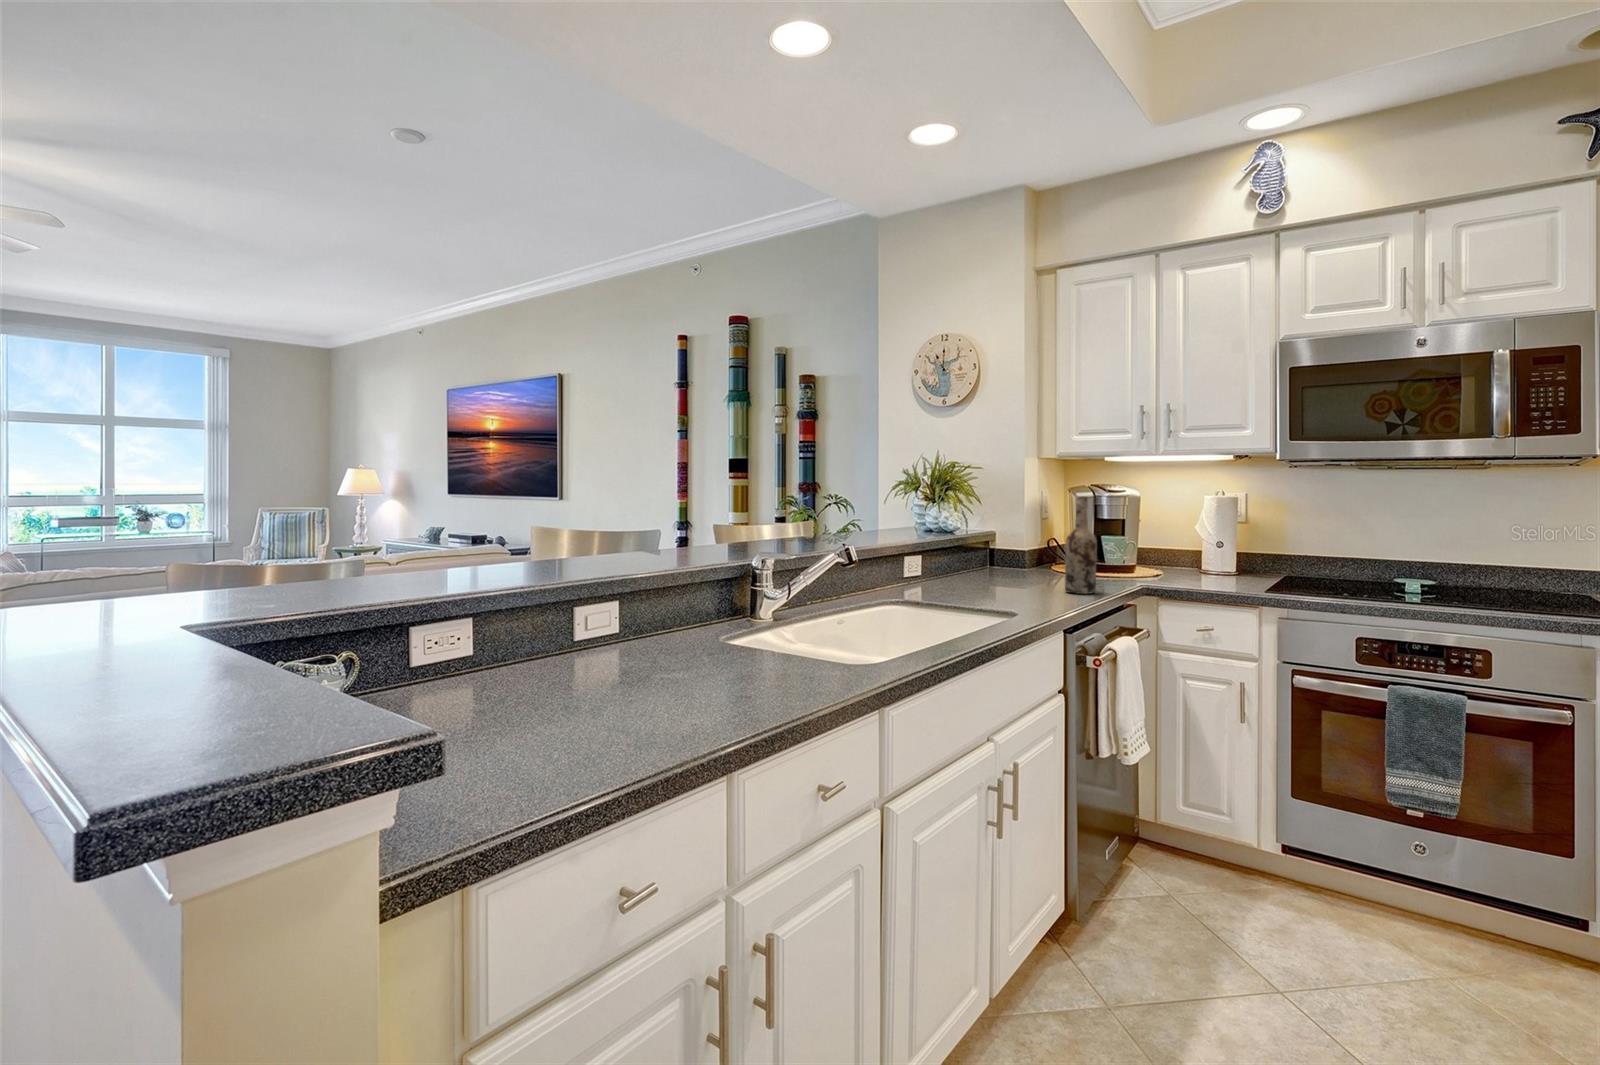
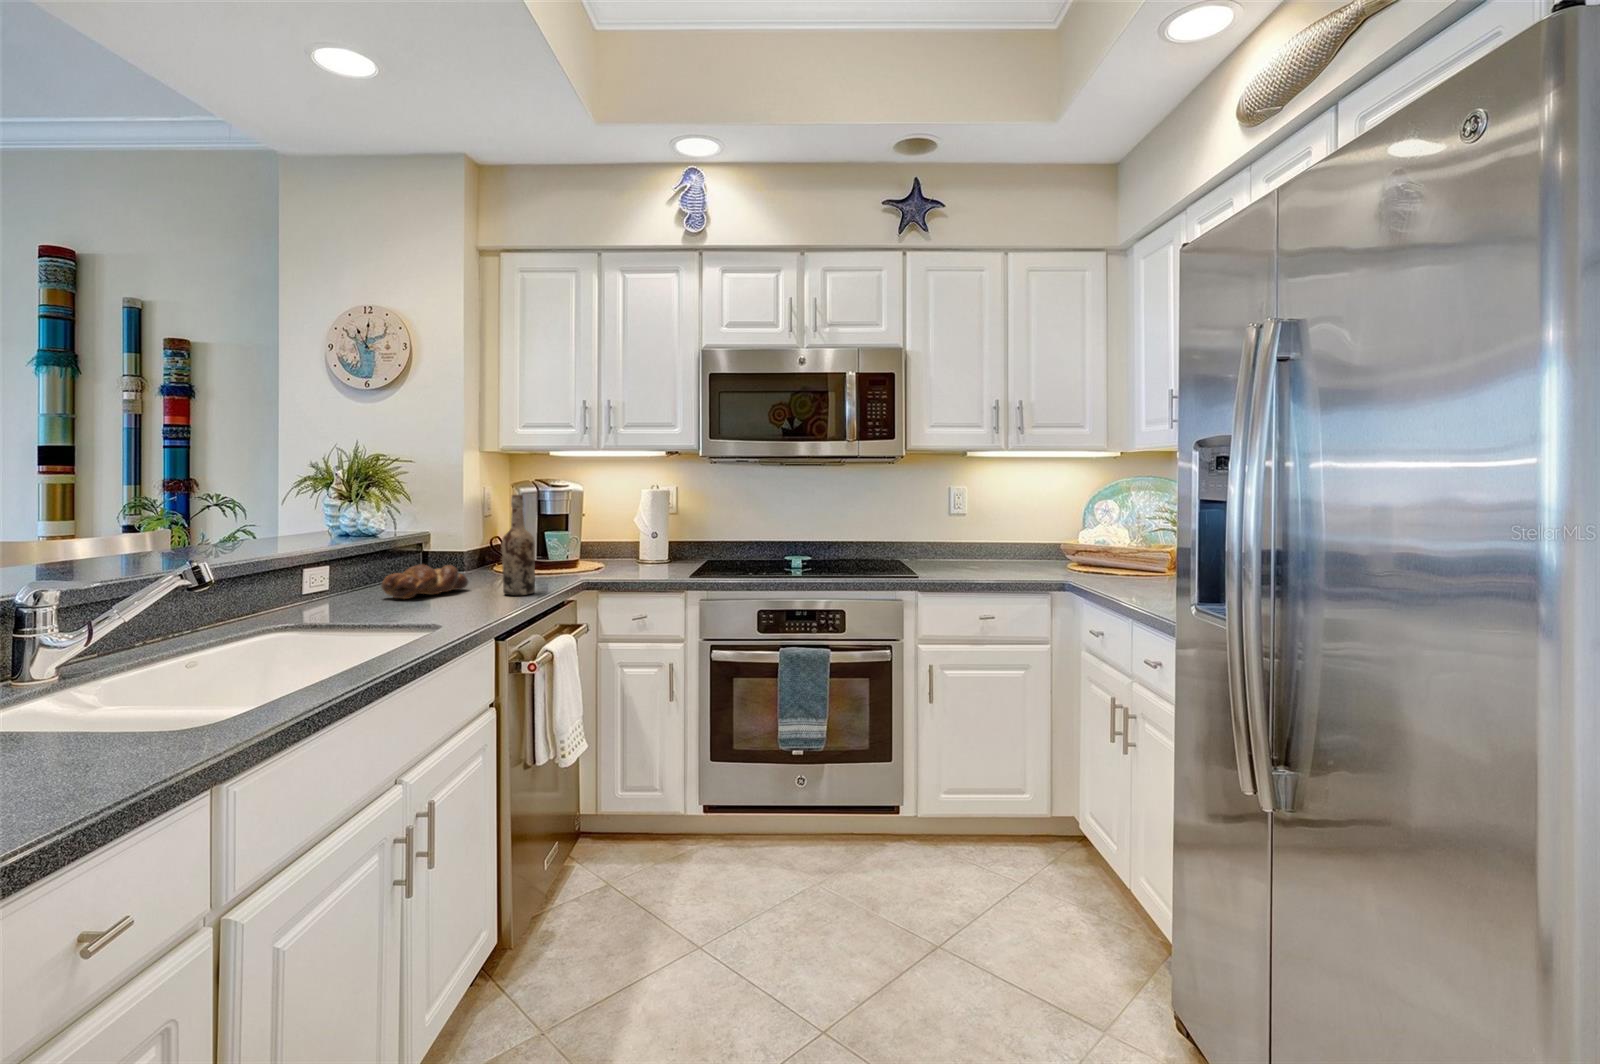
bread loaf: none [960,559,1032,589] -> present [381,564,468,599]

